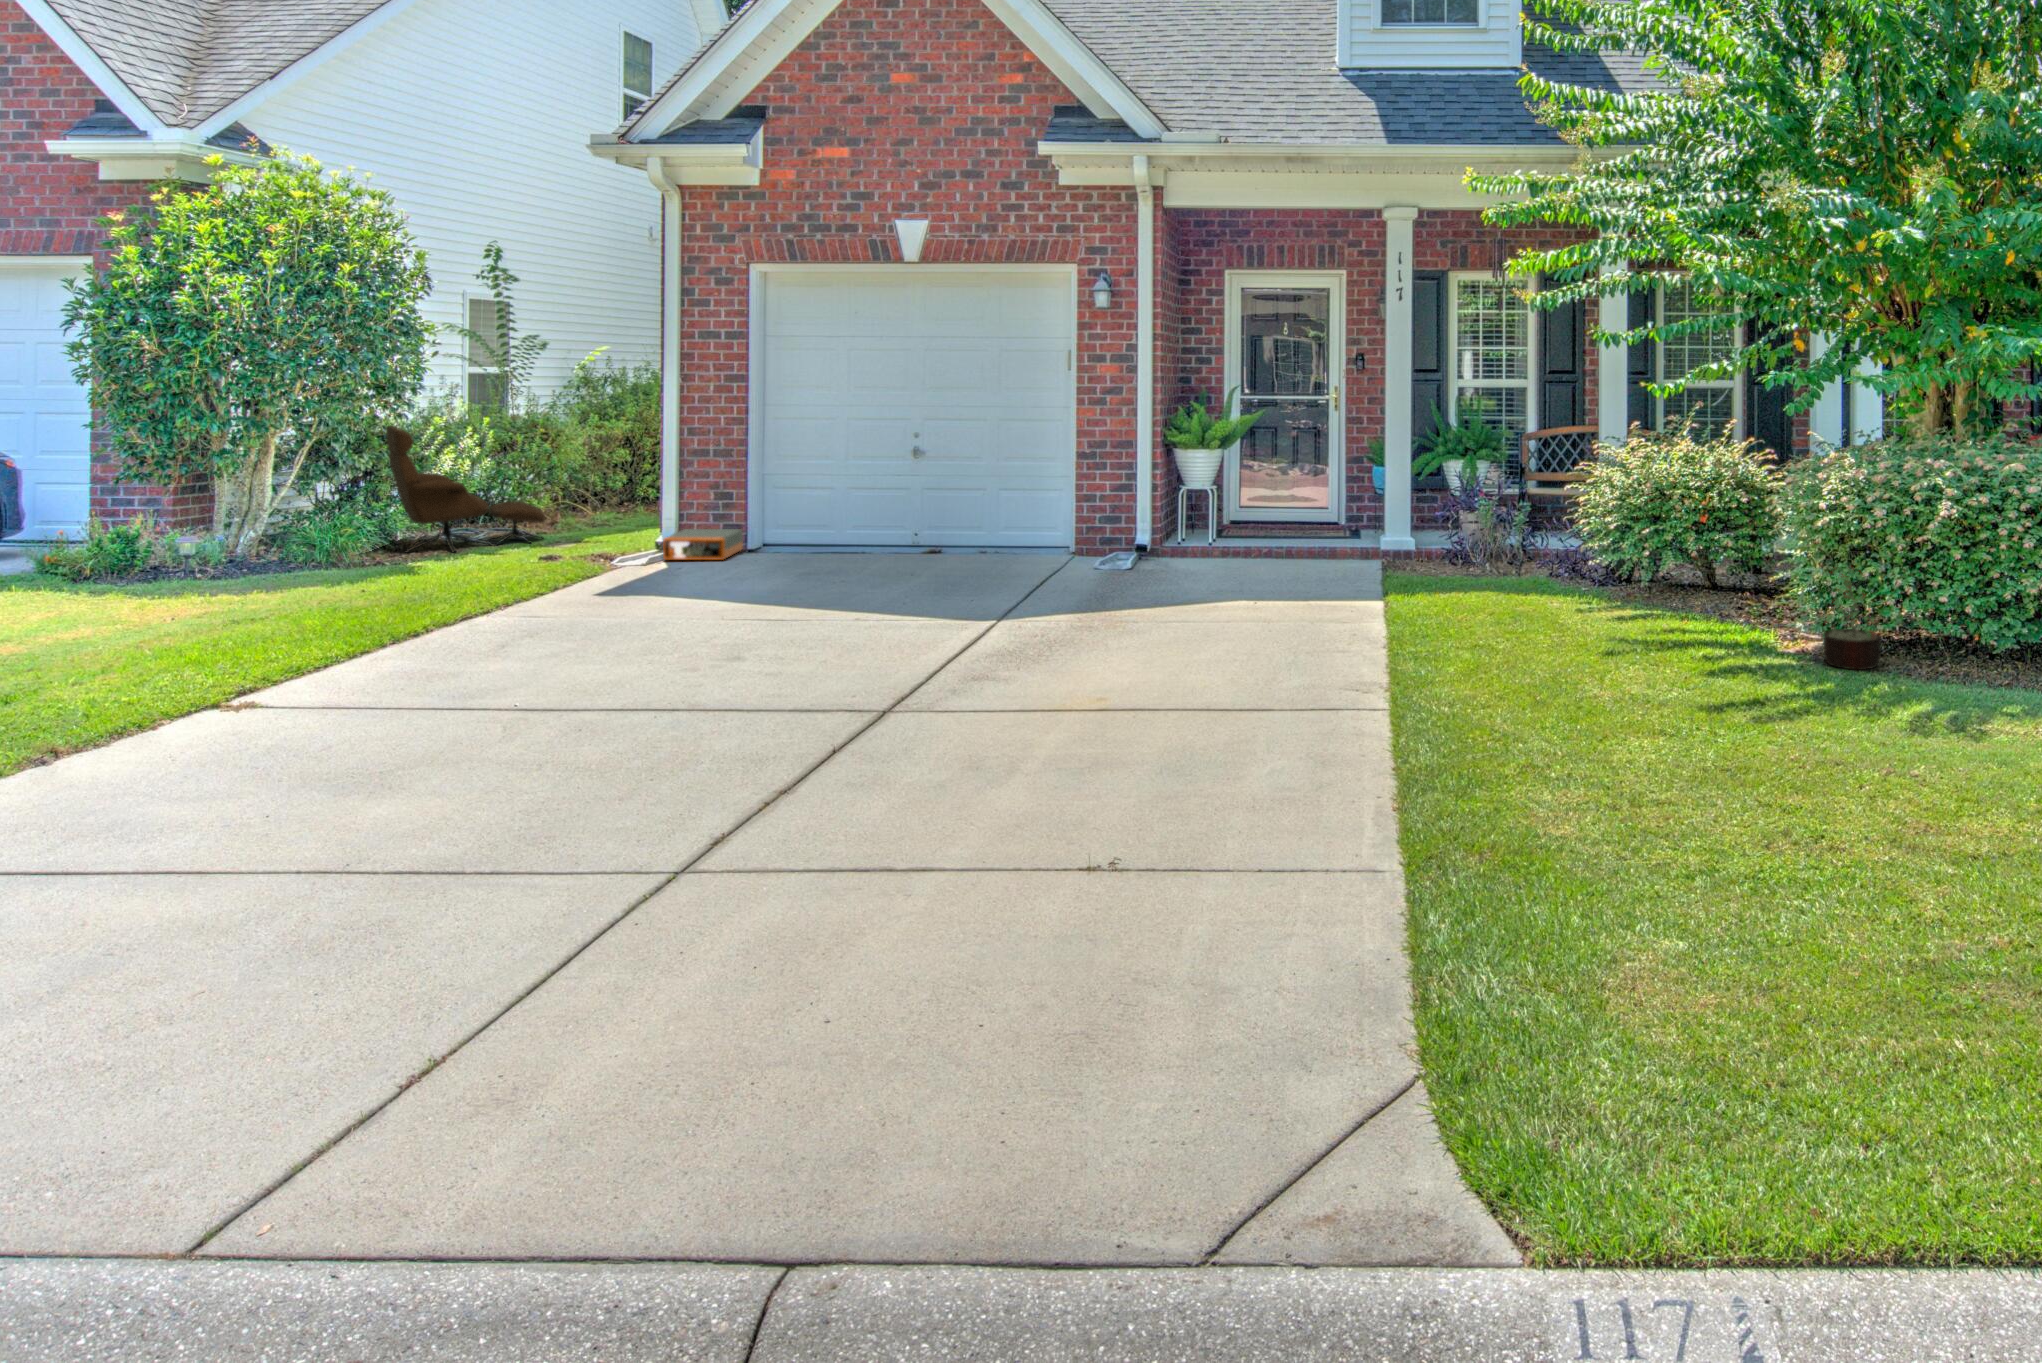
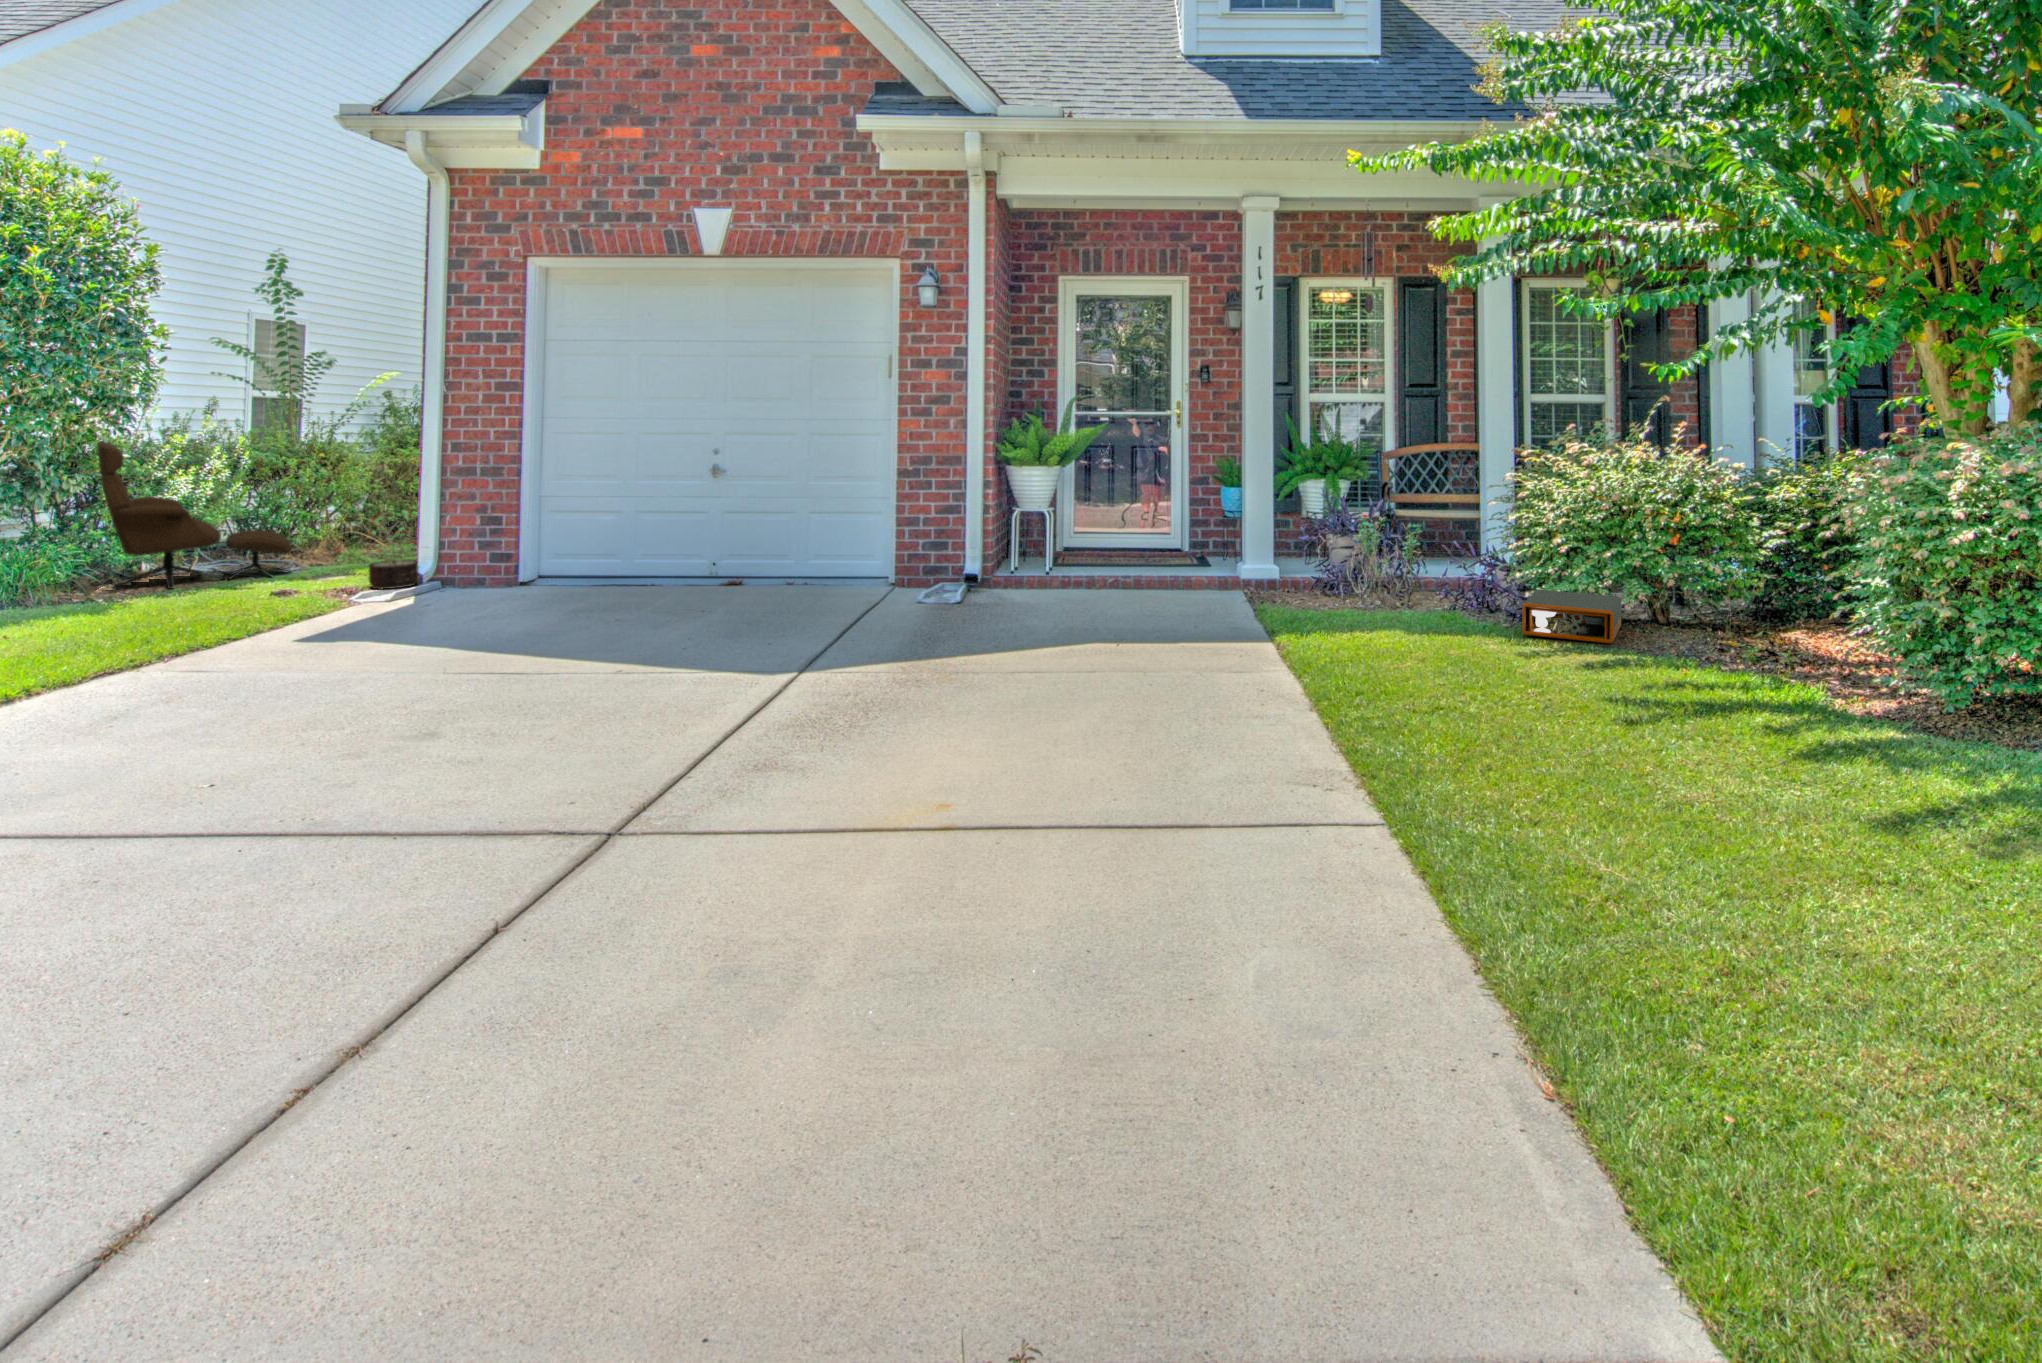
storage box: present [663,529,743,560] -> present [1522,590,1621,643]
decorative plant: present [1823,567,1881,670] -> present [368,511,419,589]

